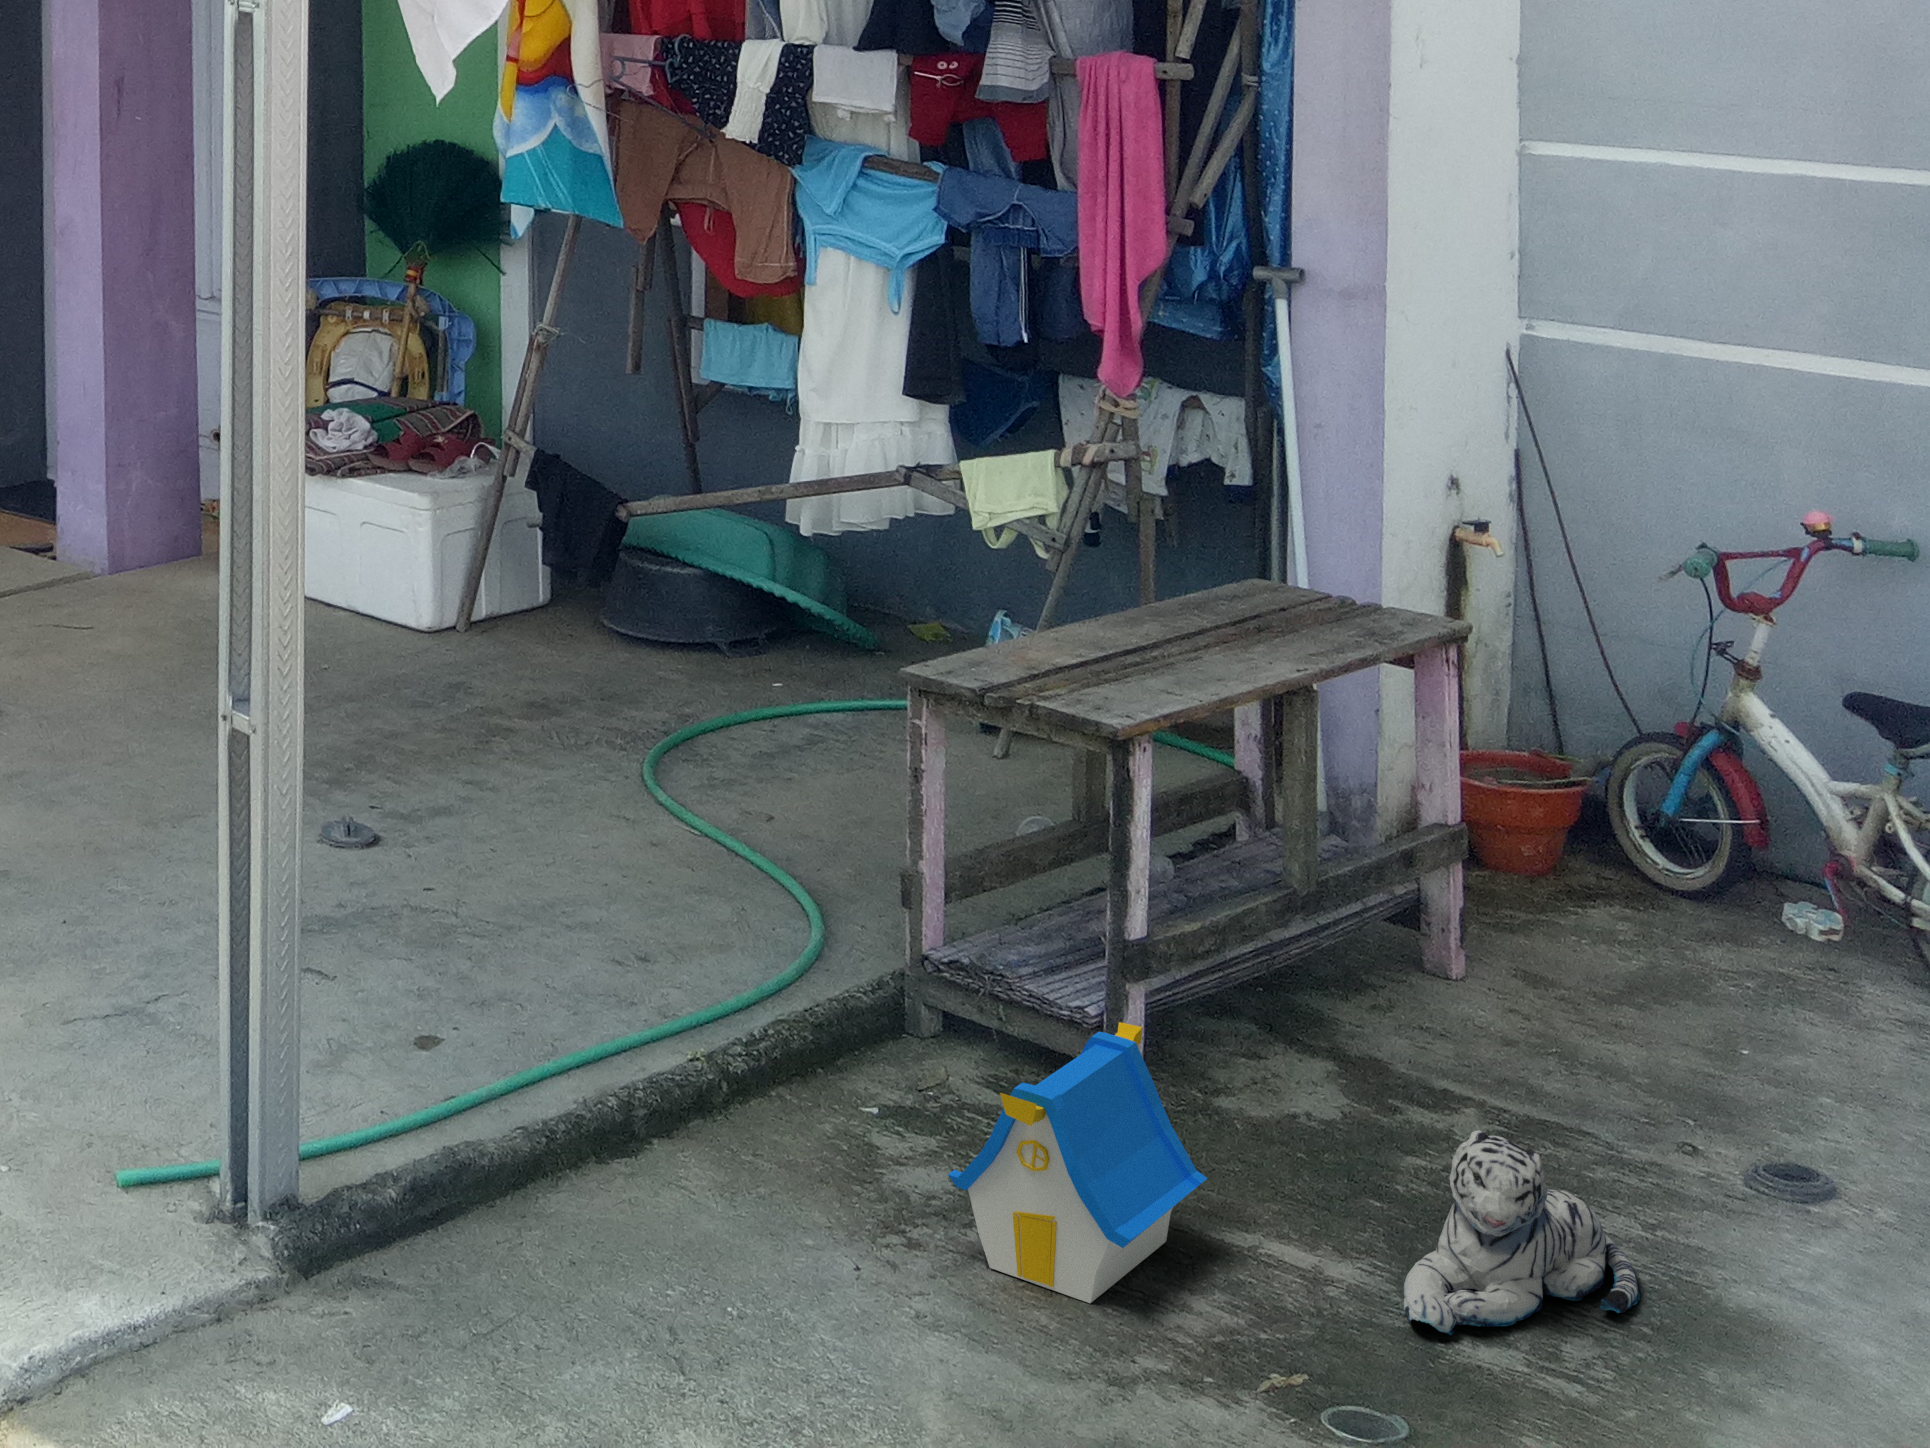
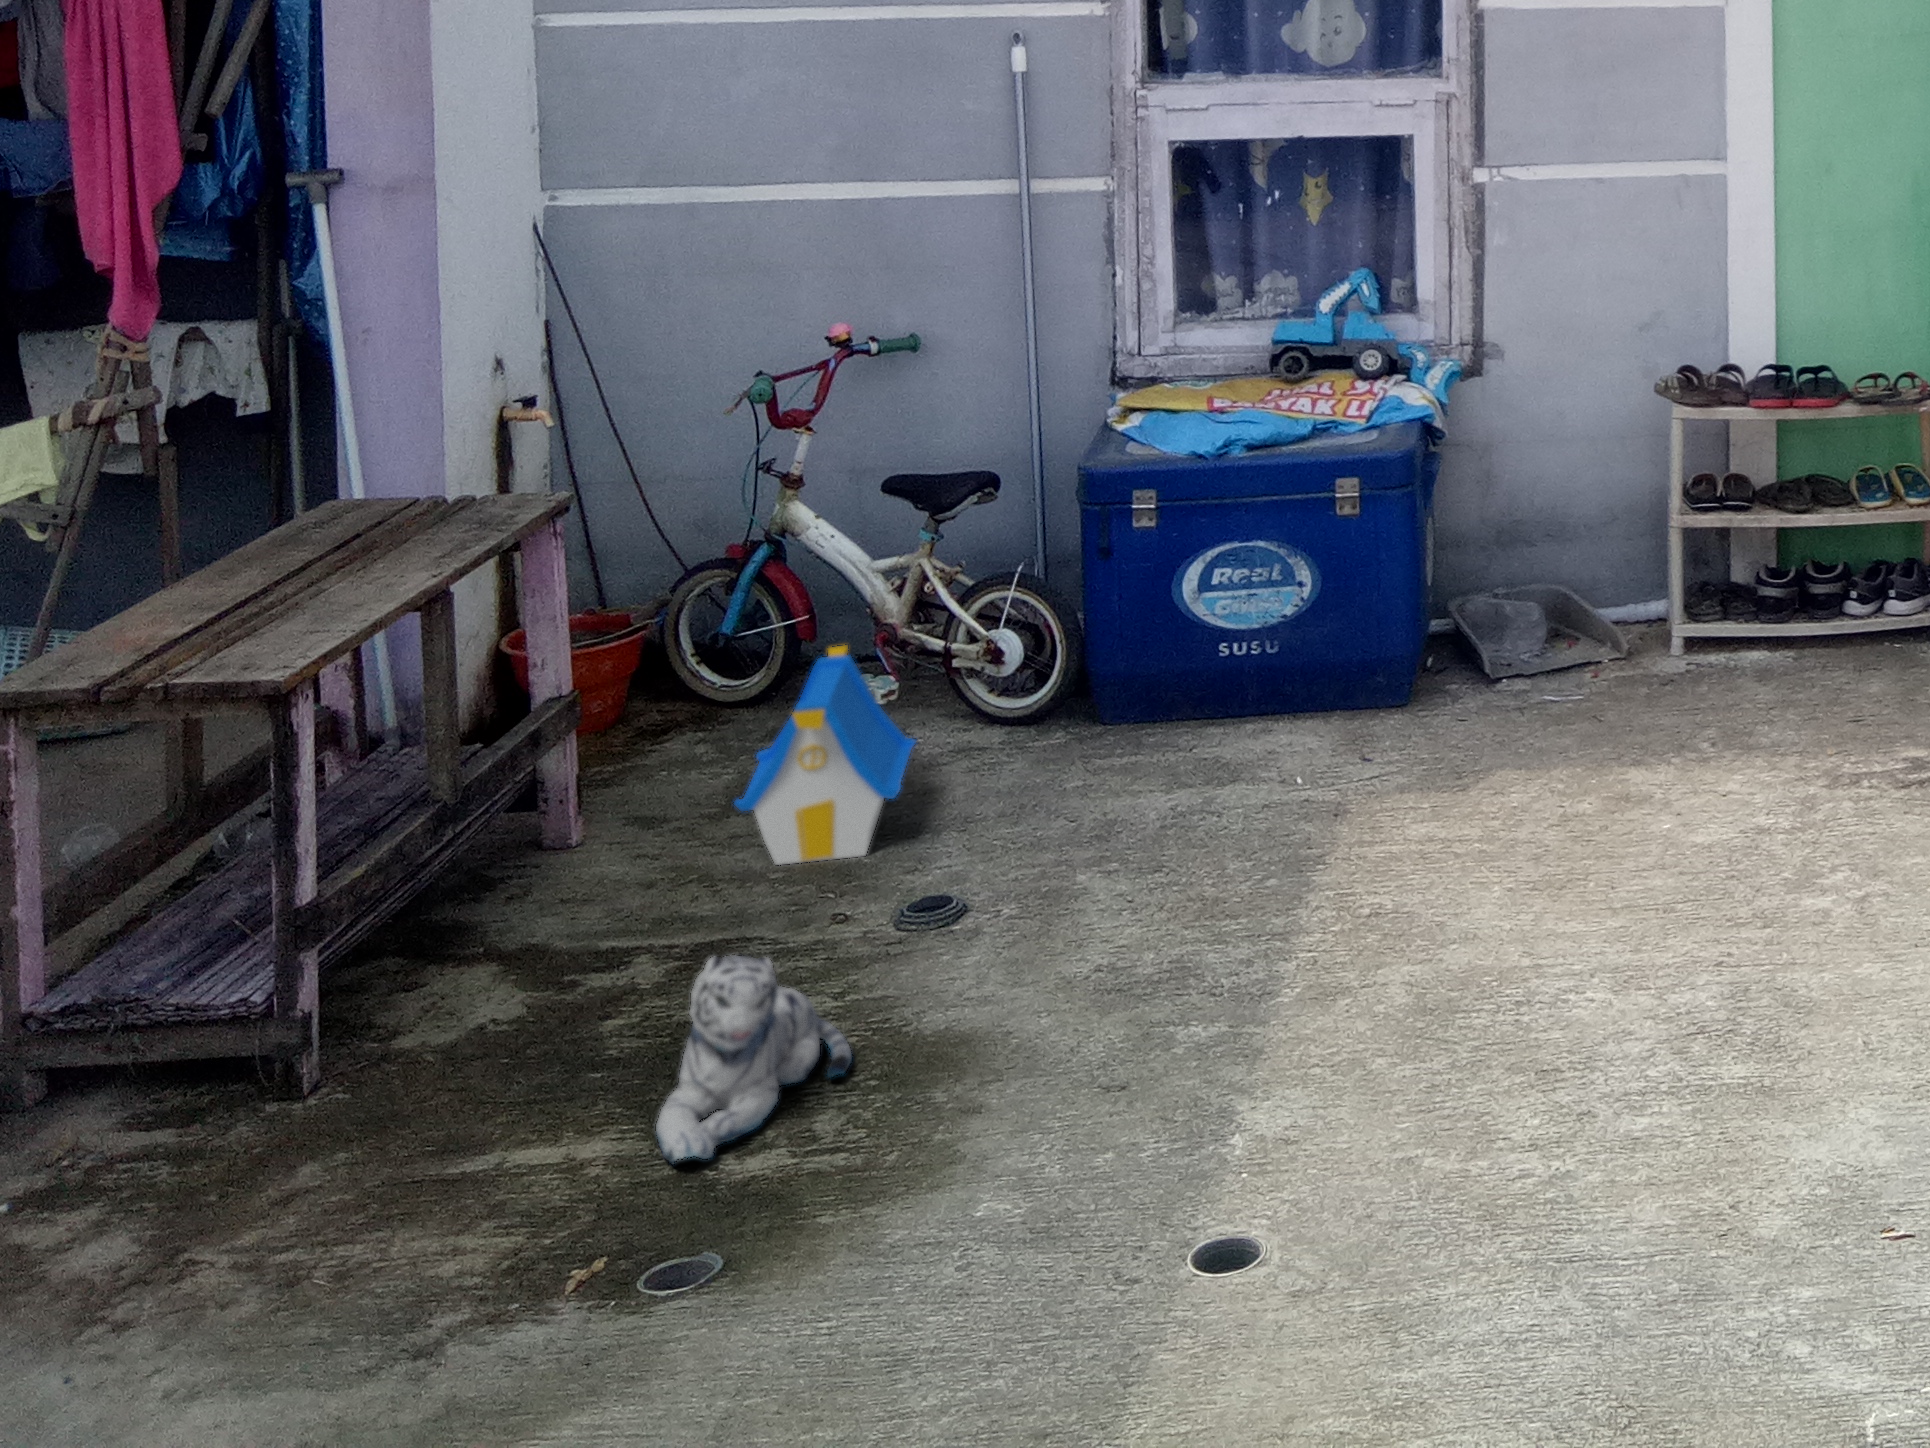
toy house: present [948,1022,1207,1303] -> present [735,646,916,865]

